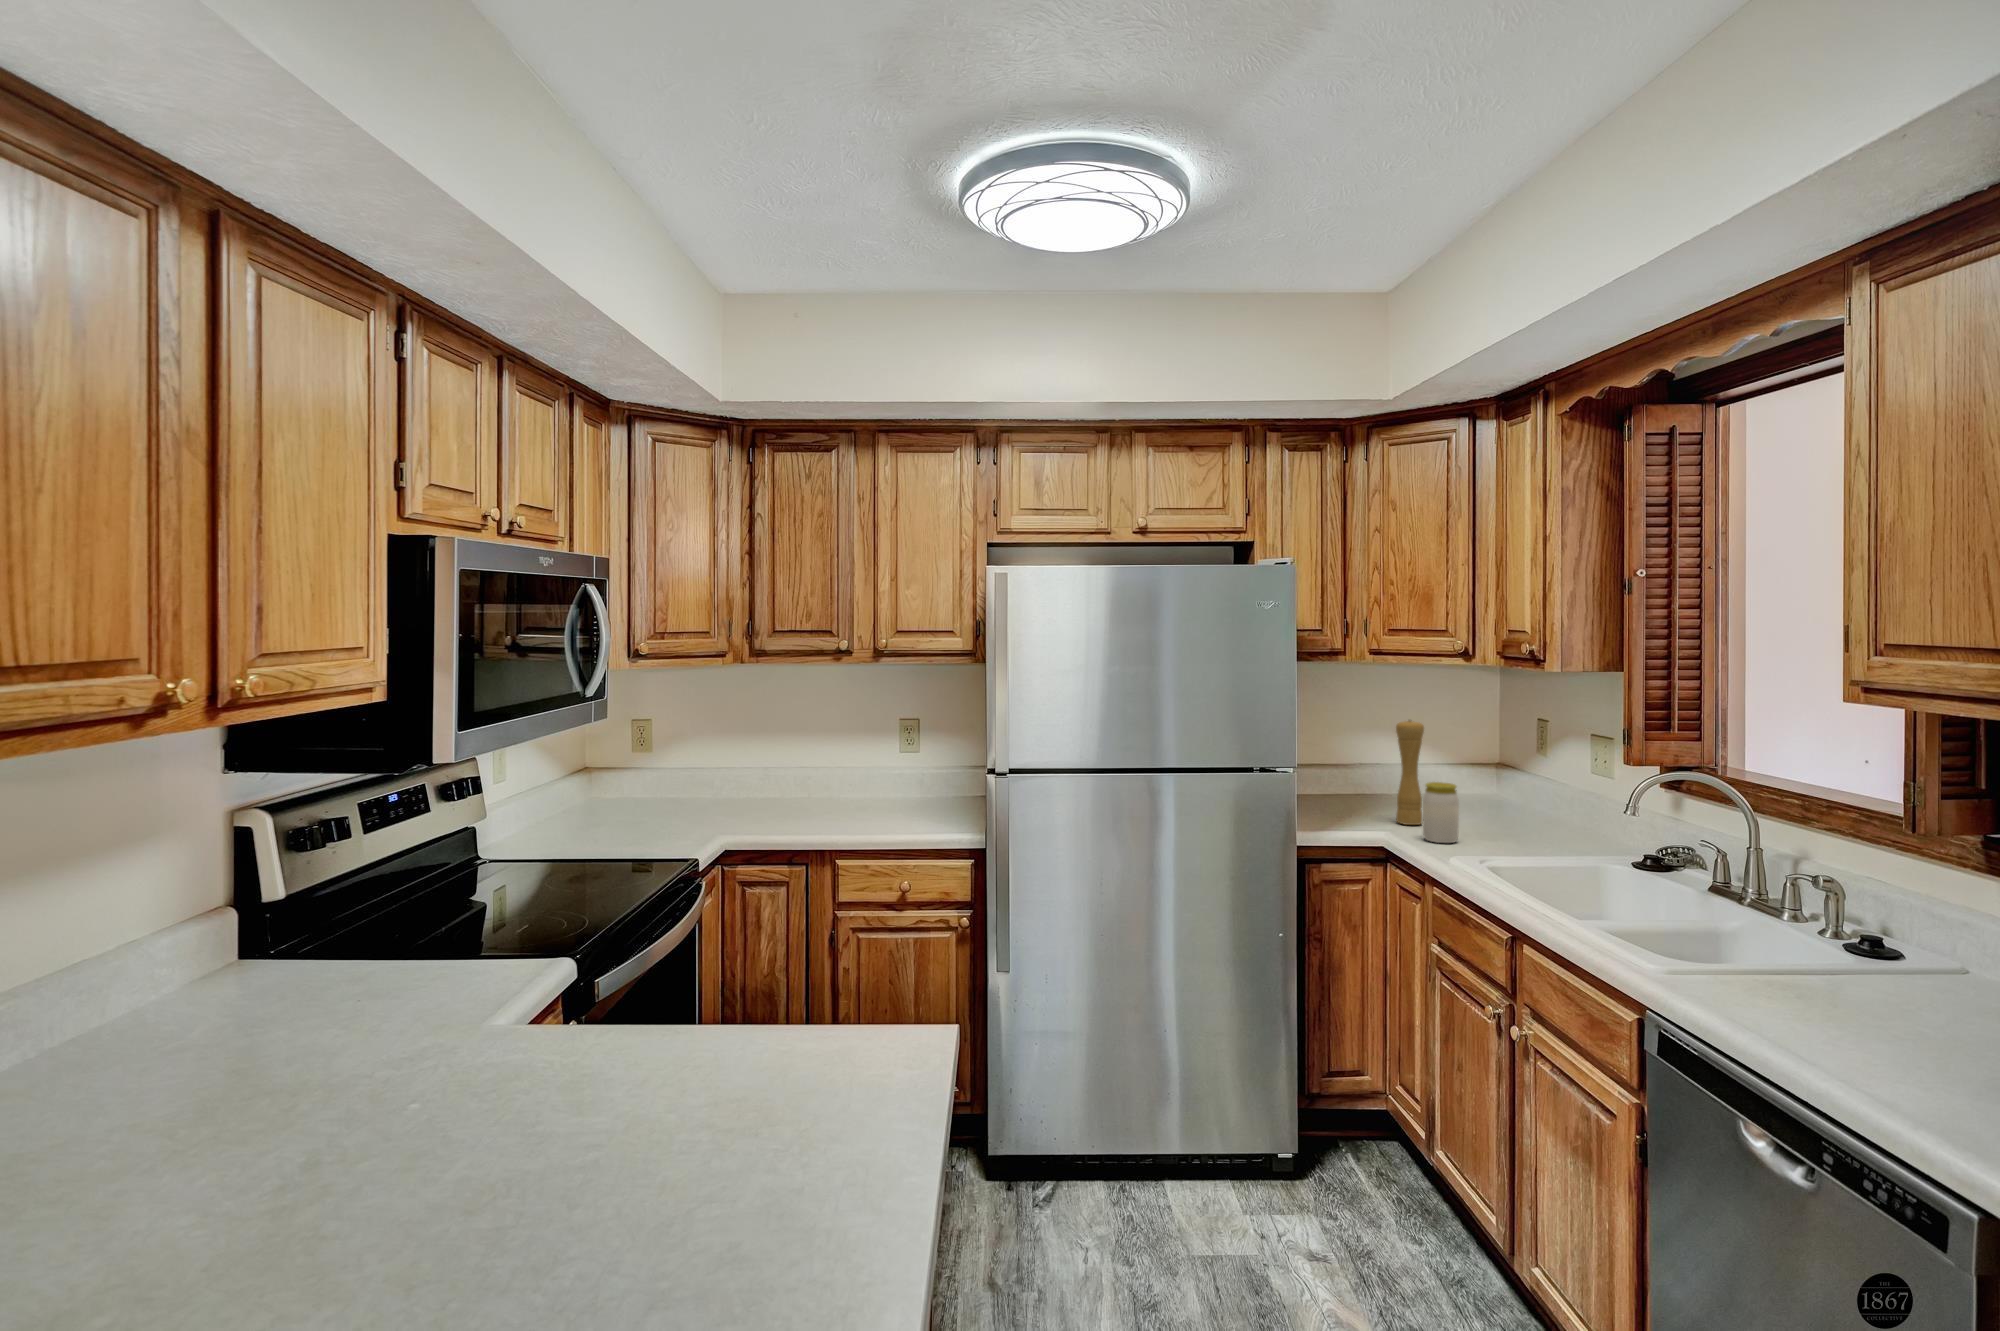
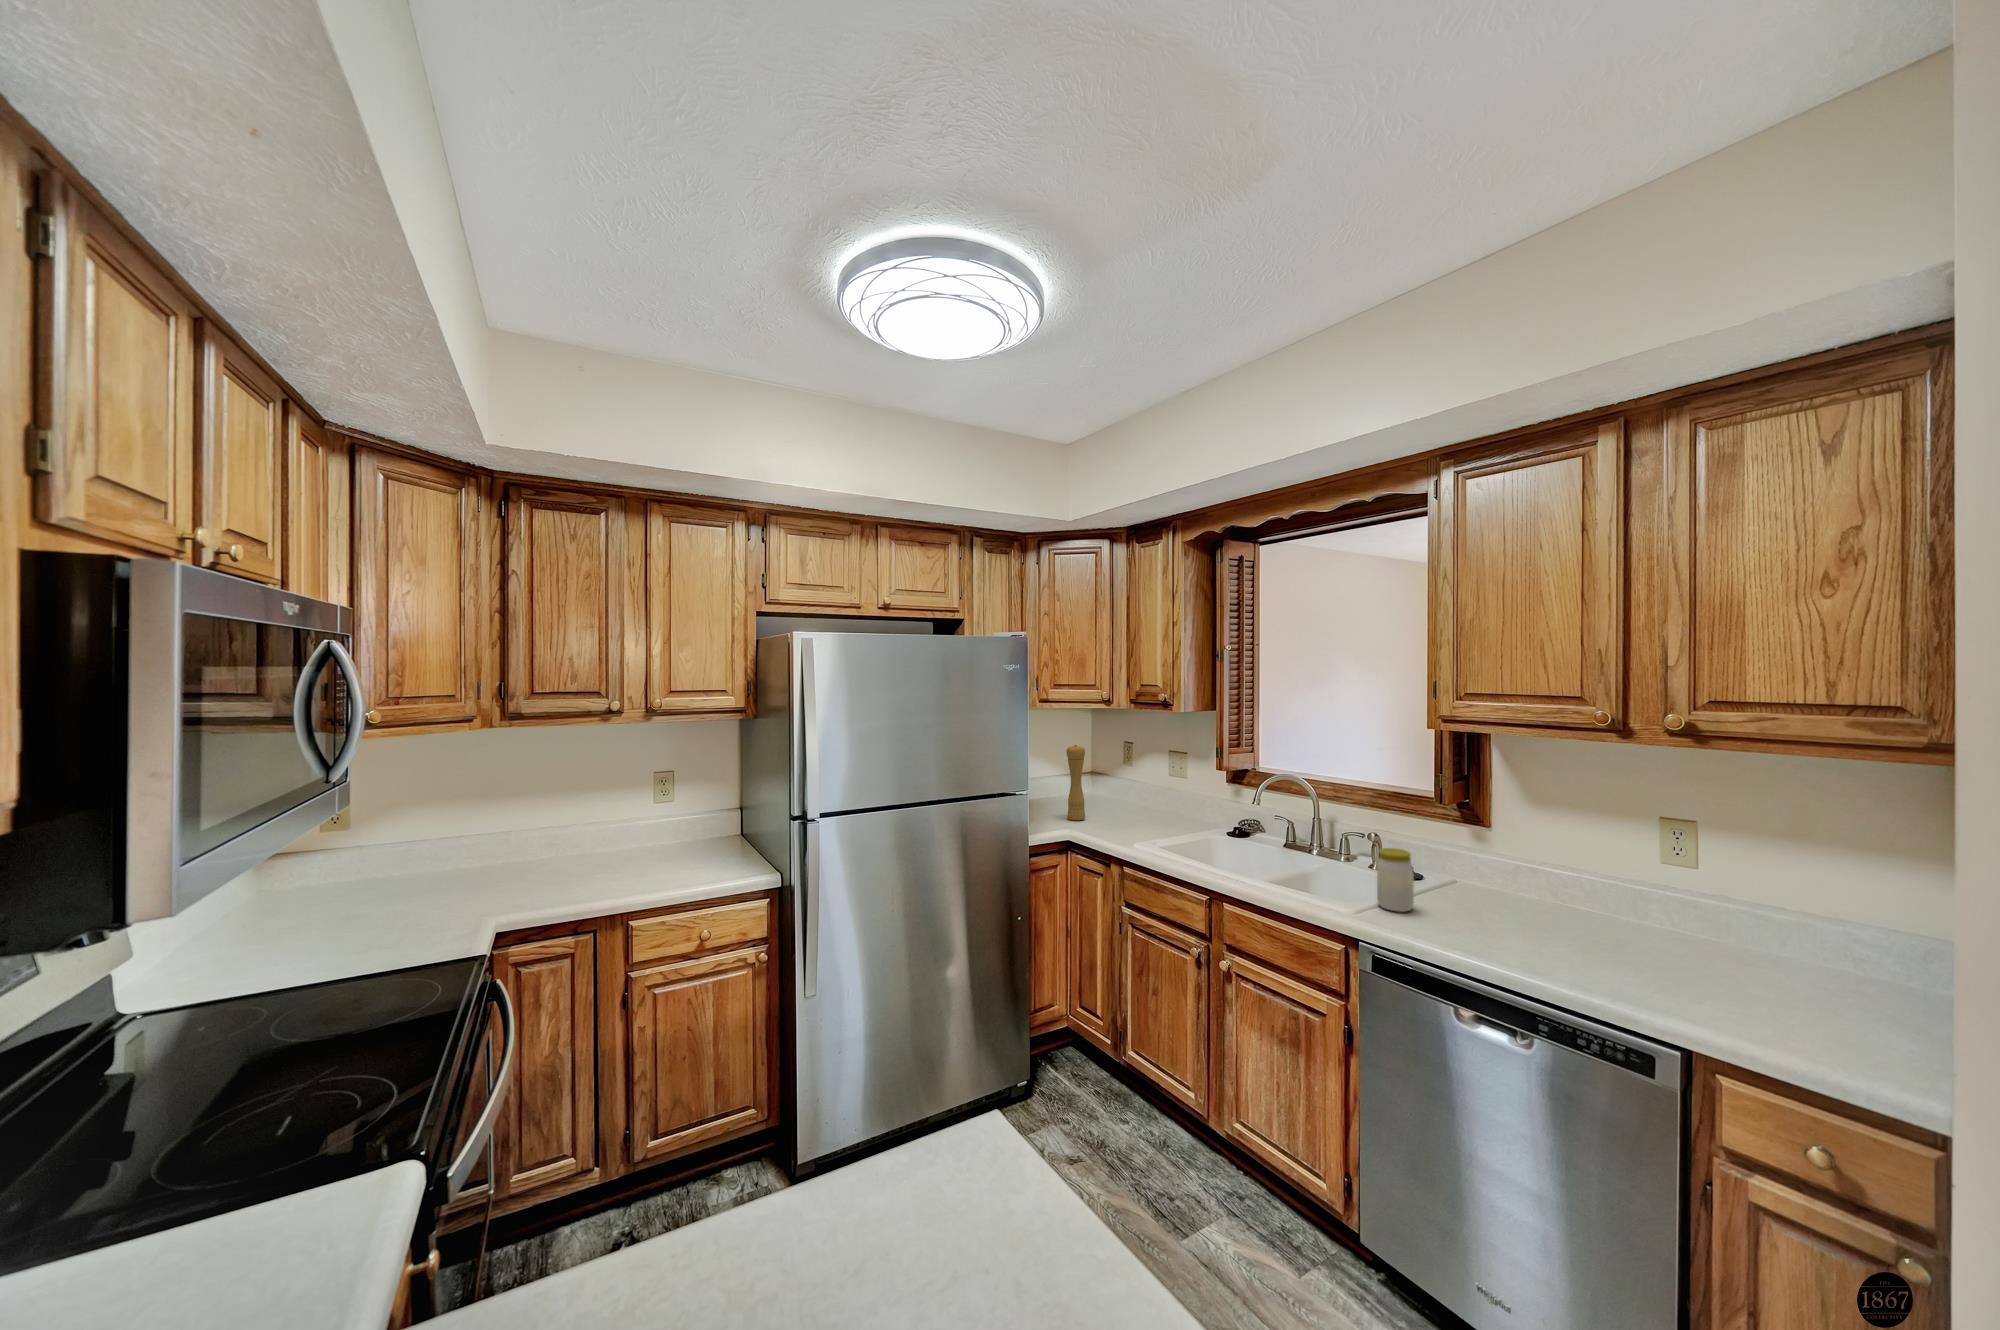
jar: present [1423,782,1459,843] -> present [1377,848,1414,912]

